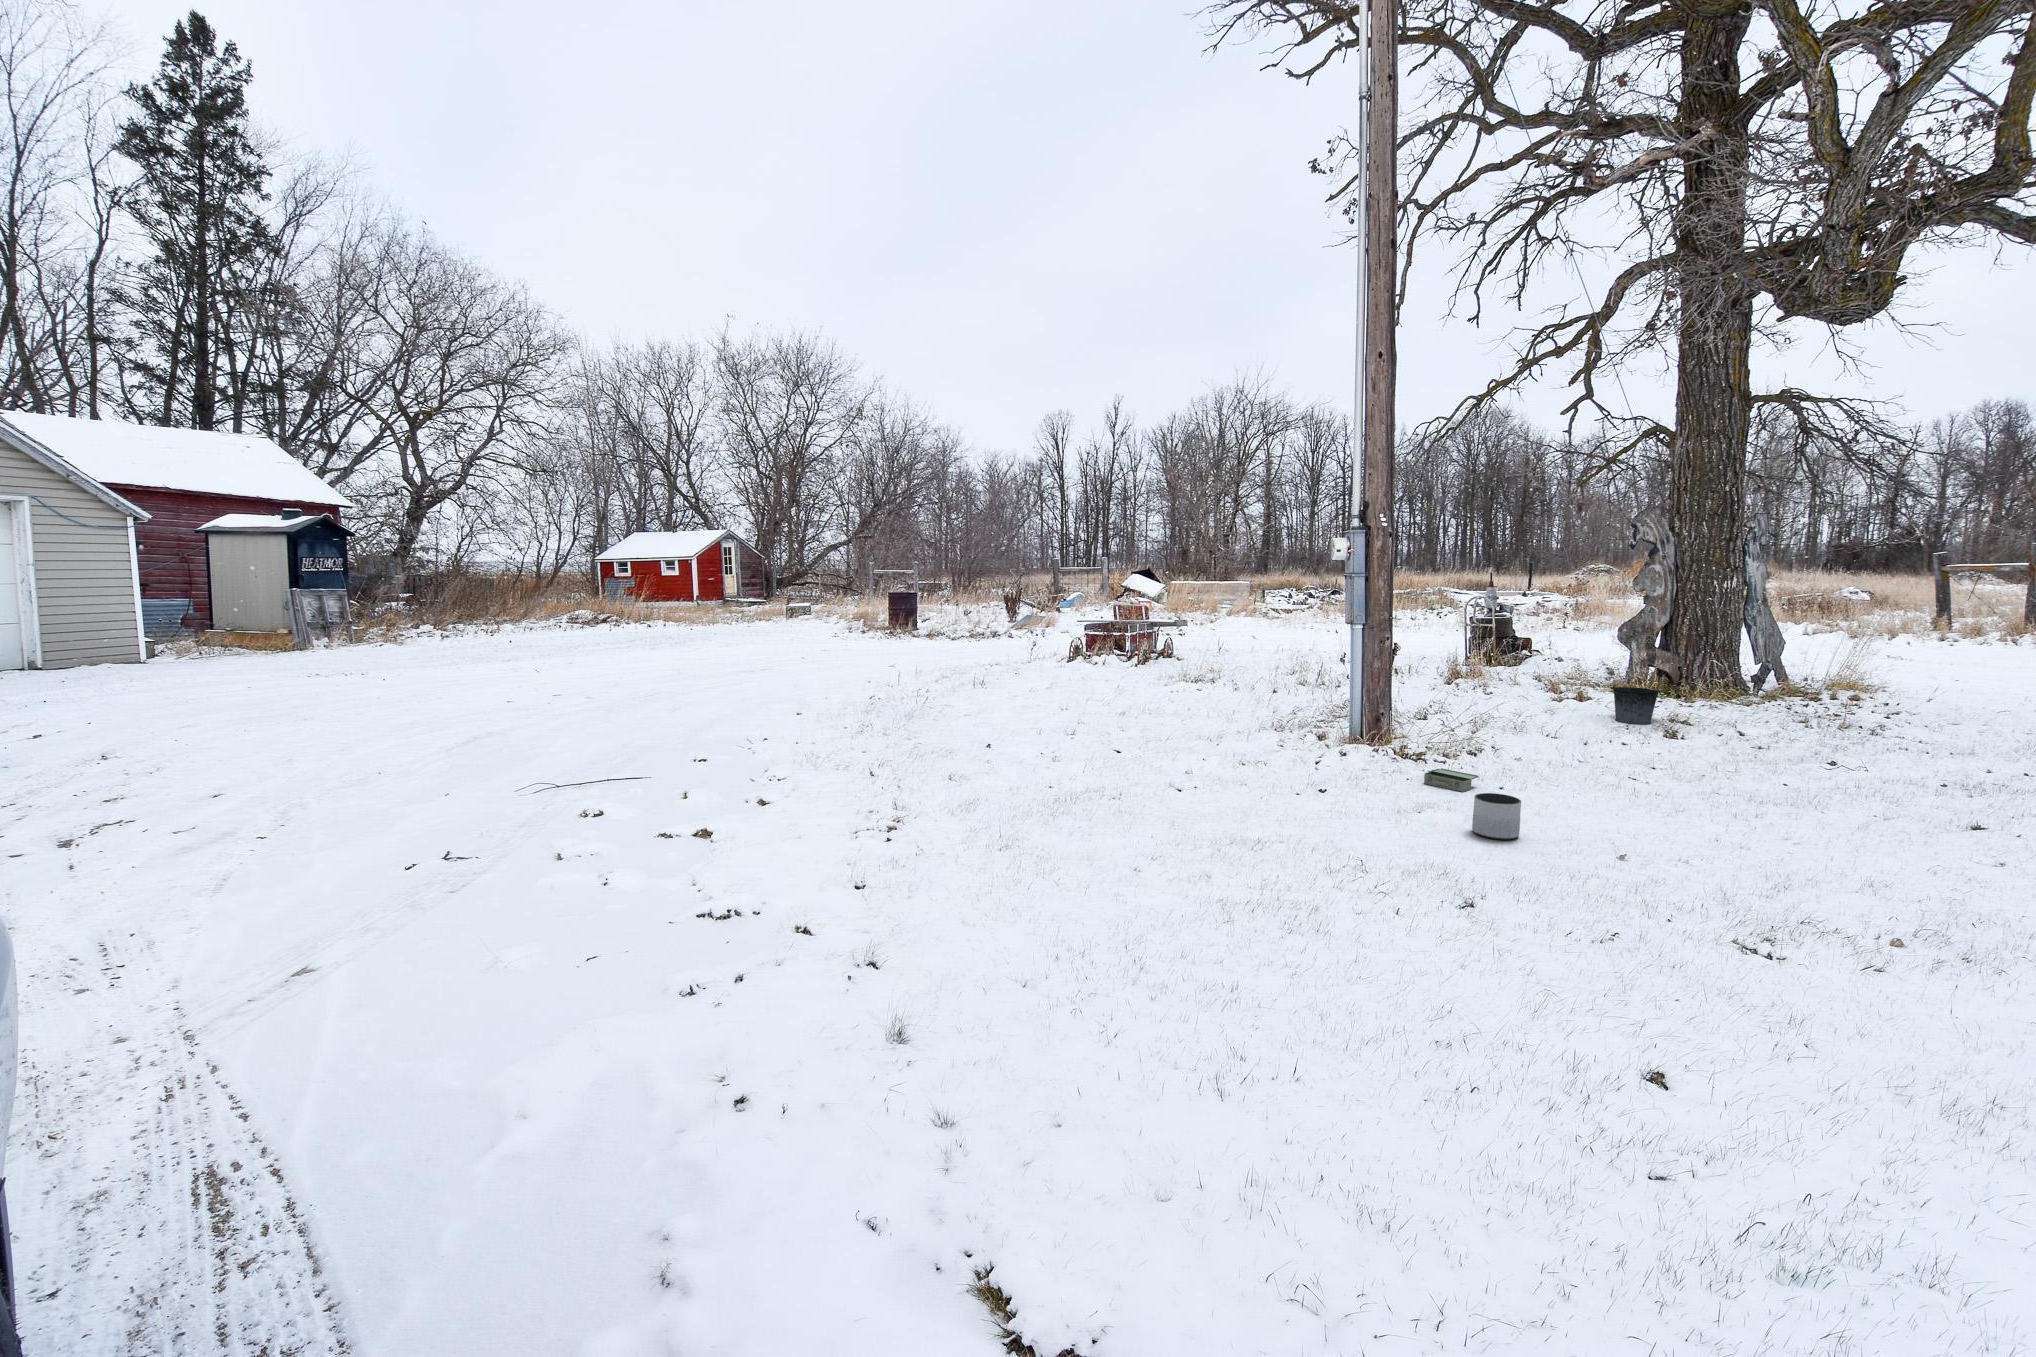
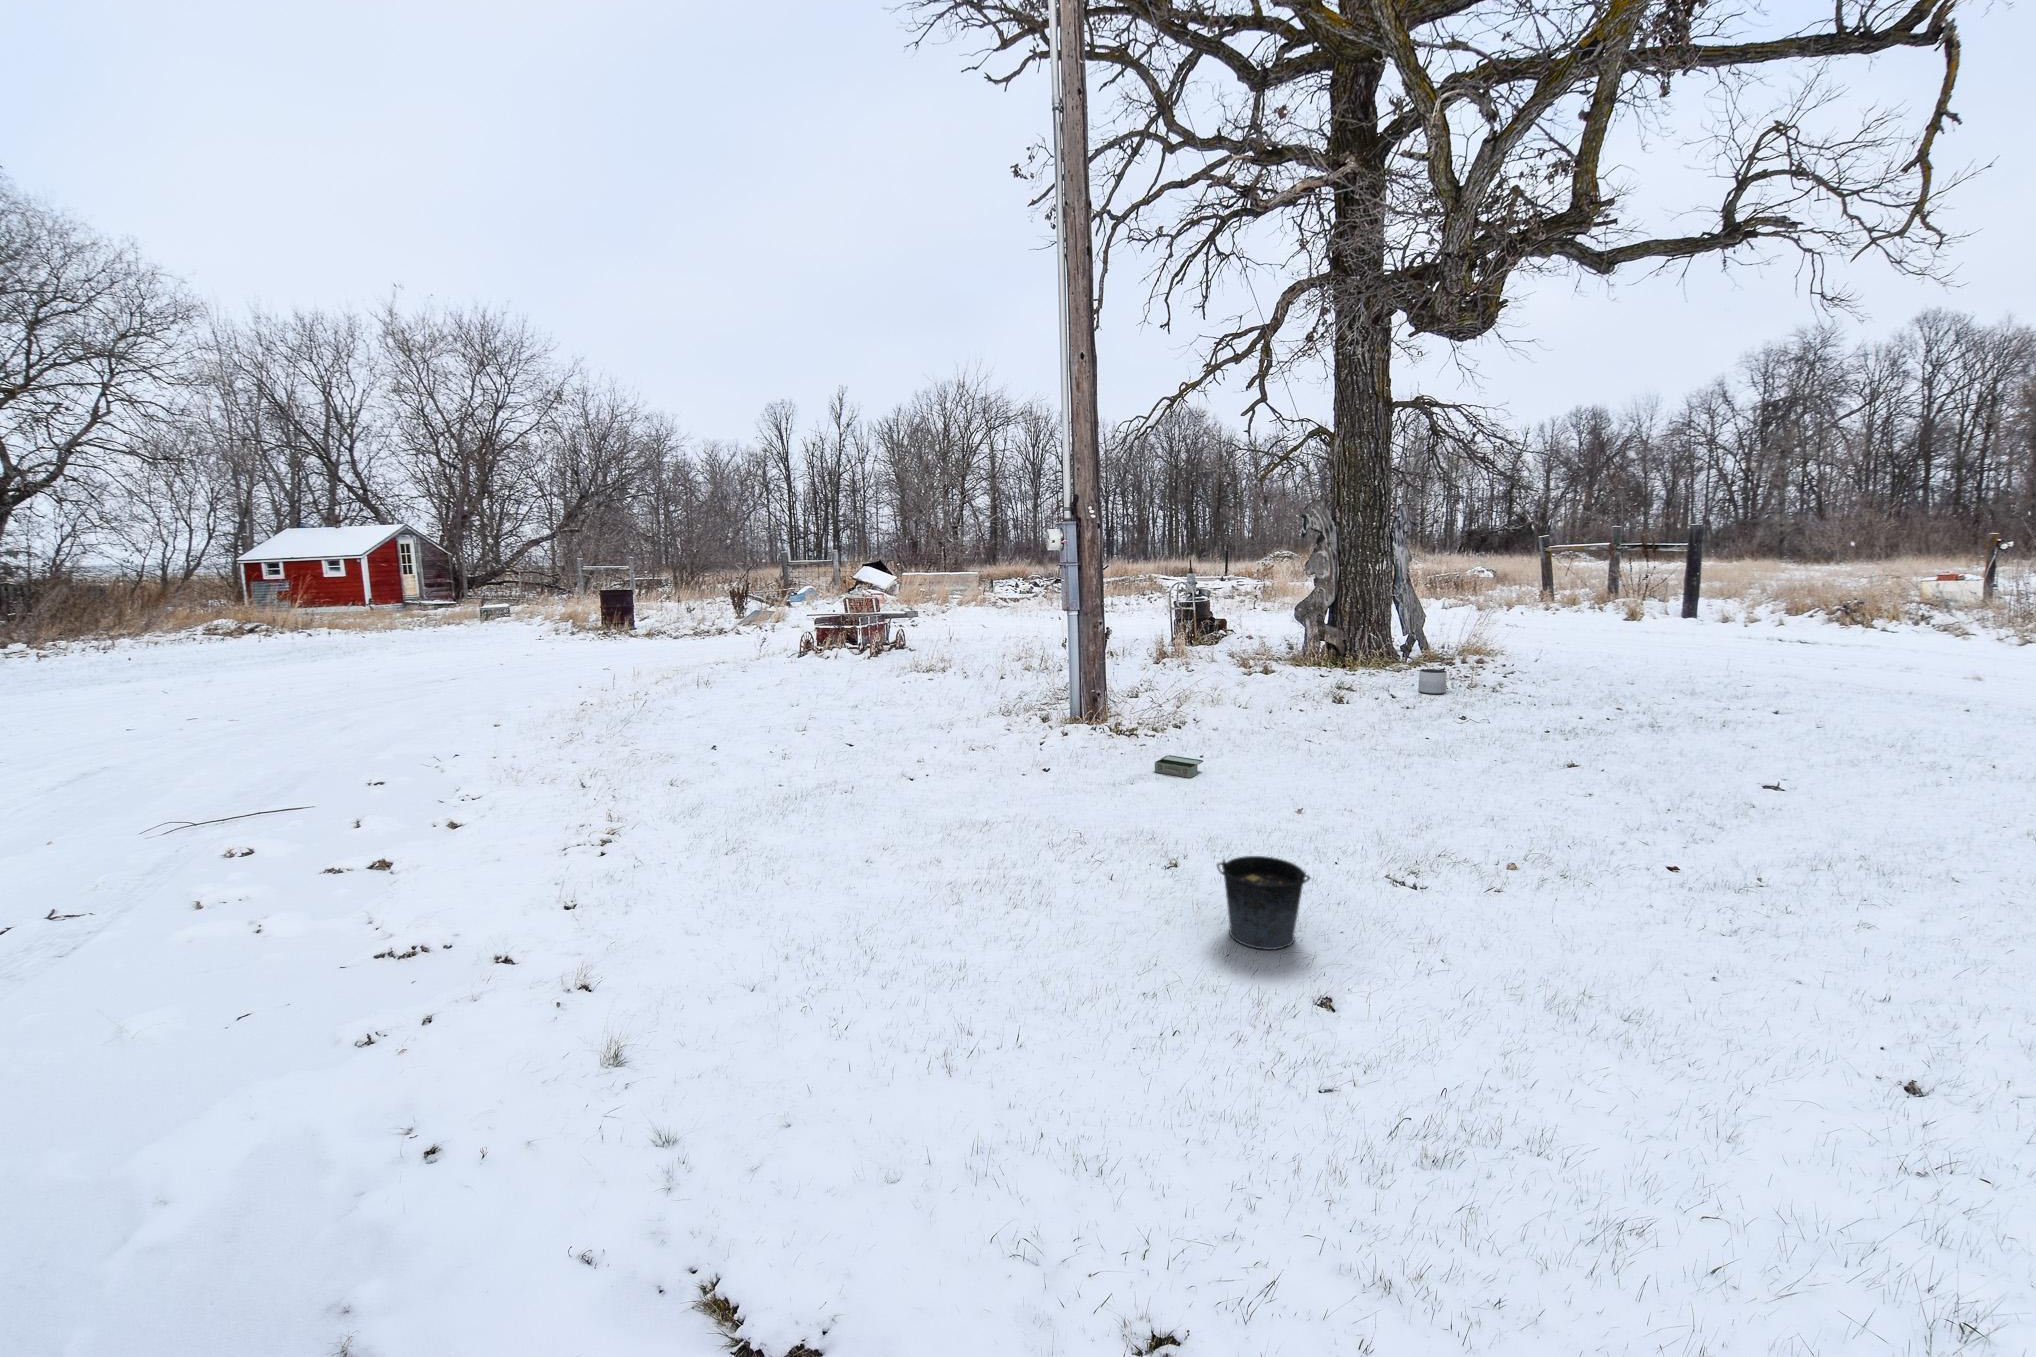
bucket: present [1610,686,1661,724] -> present [1217,856,1310,950]
planter: present [1472,793,1521,840] -> present [1418,669,1447,694]

